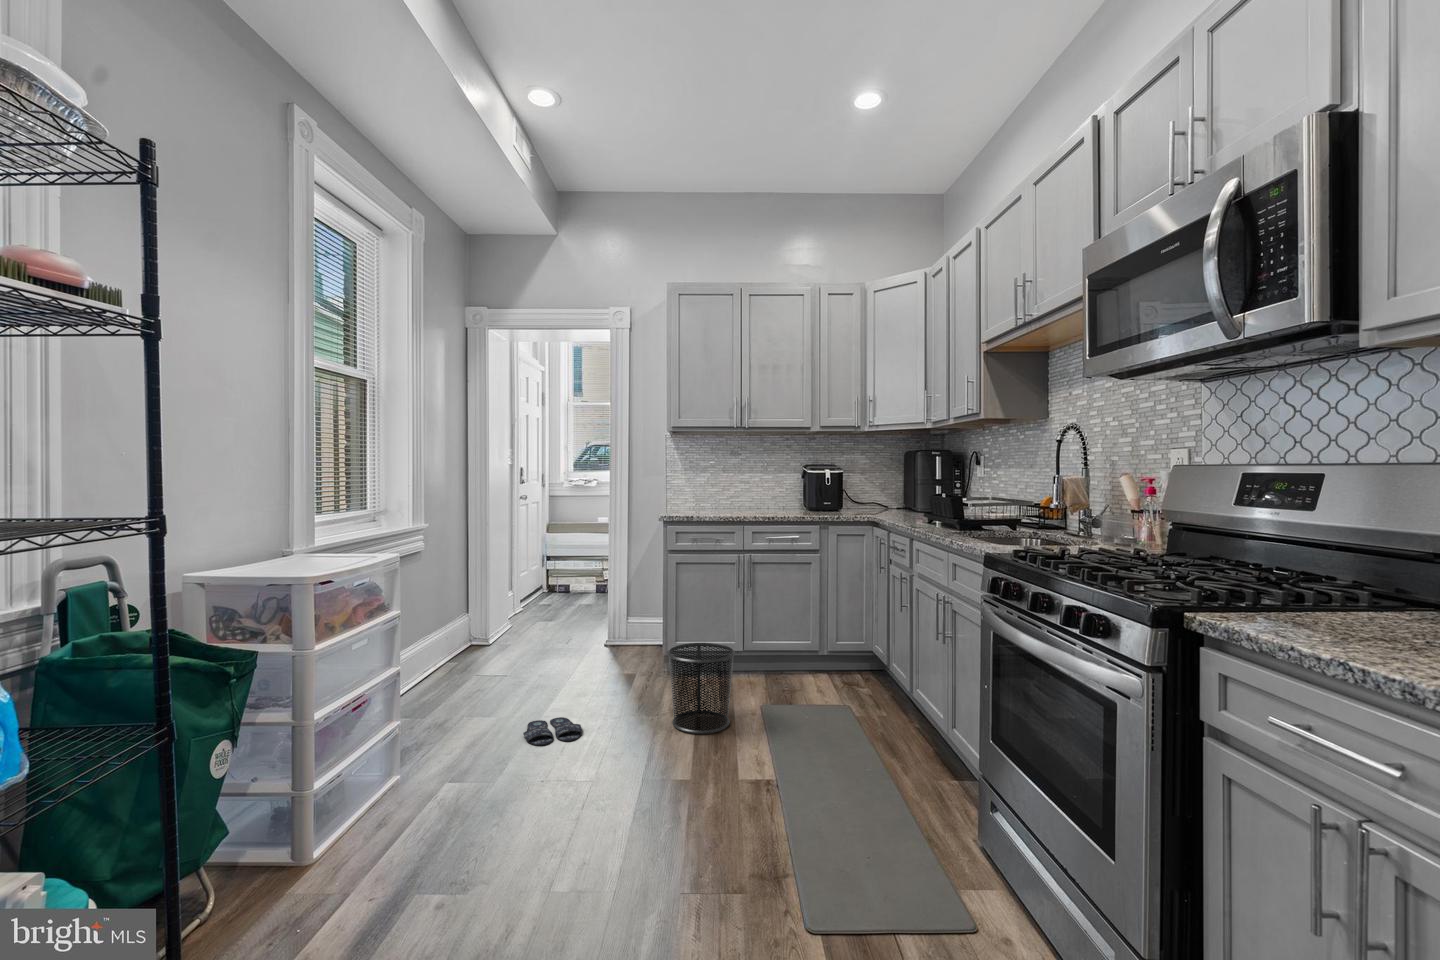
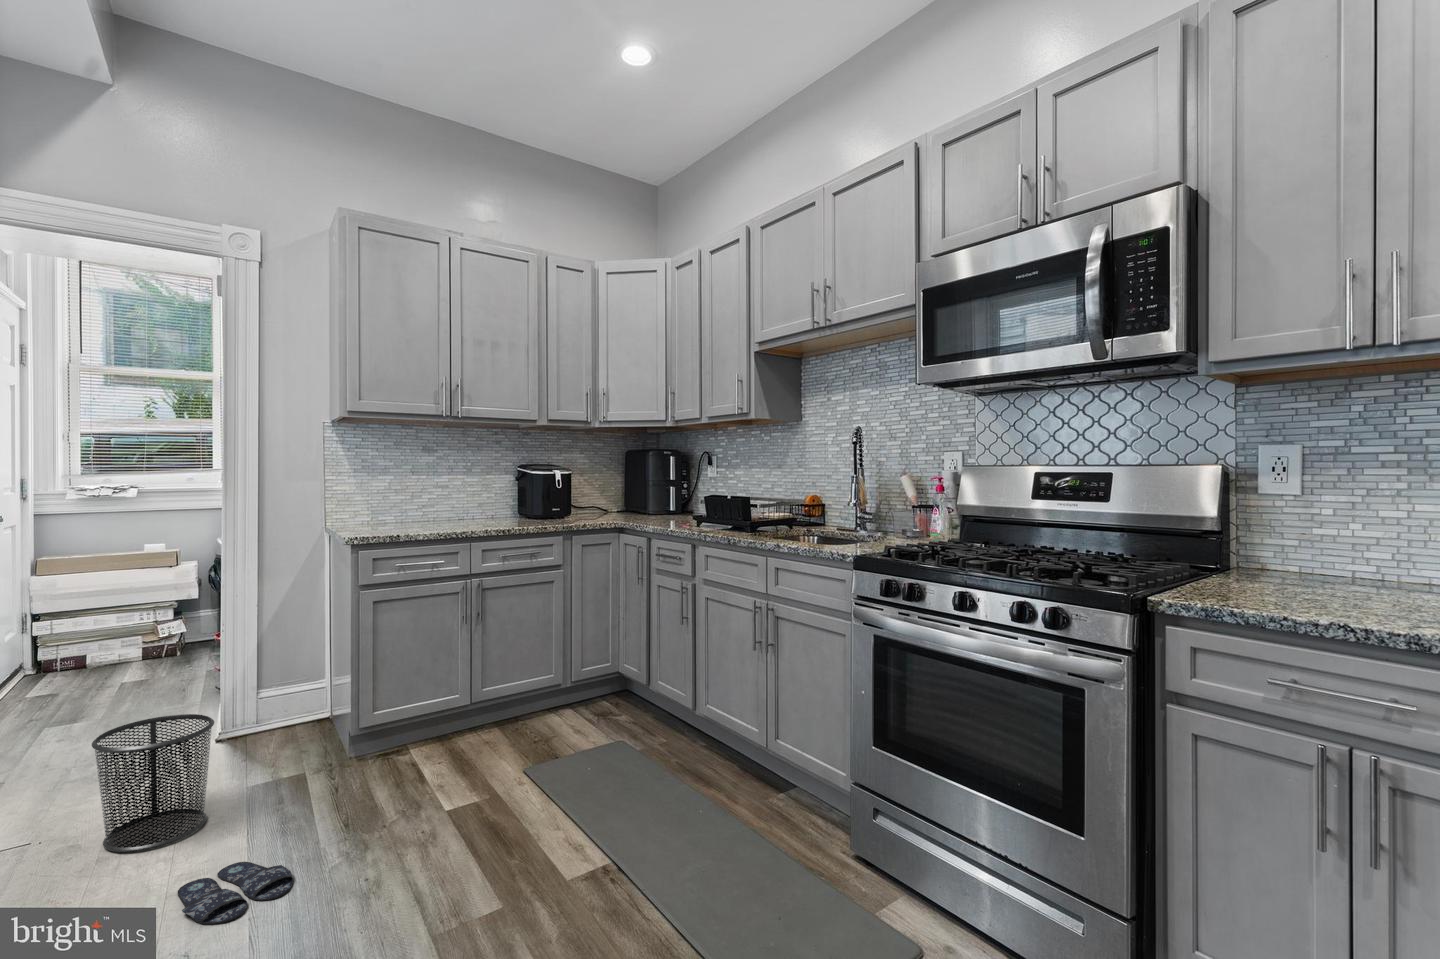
waste bin: present [667,643,735,734] -> present [92,714,214,852]

